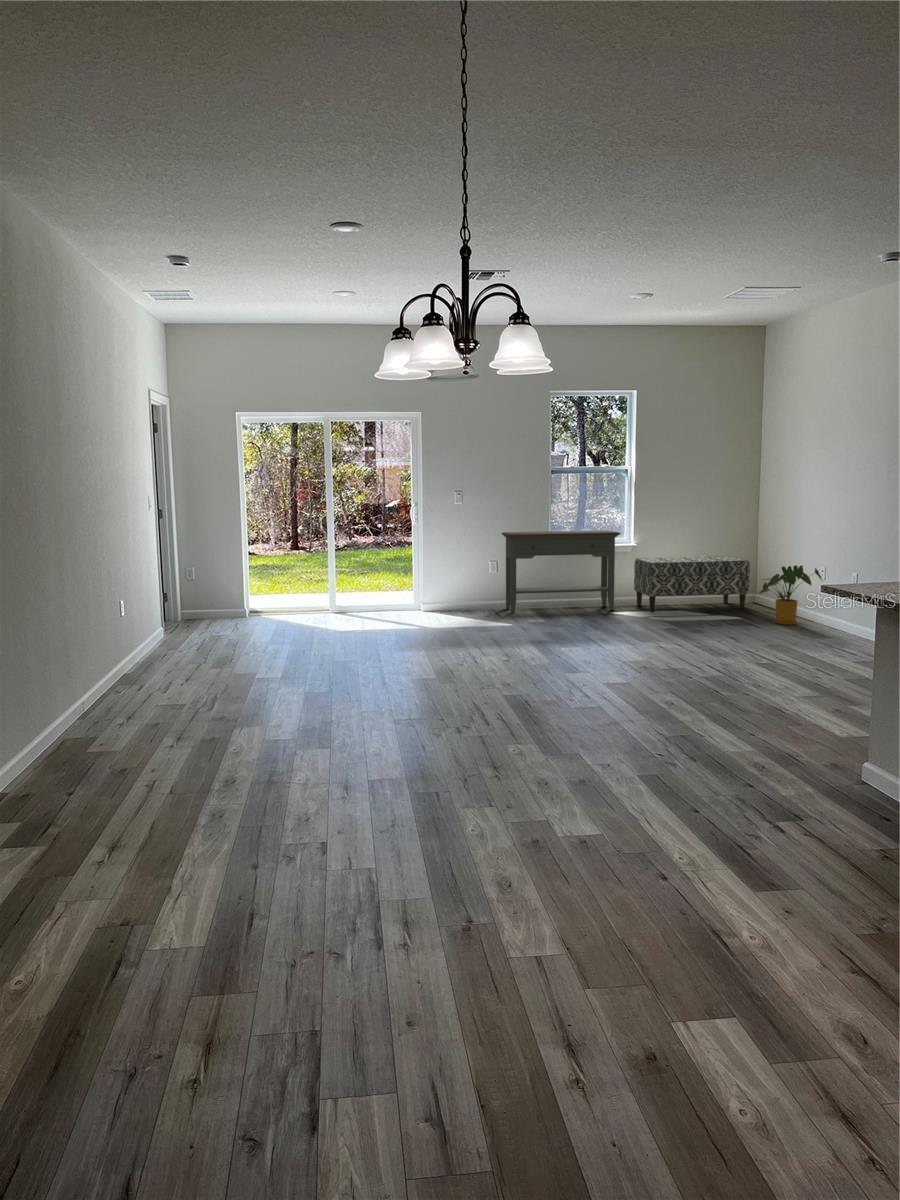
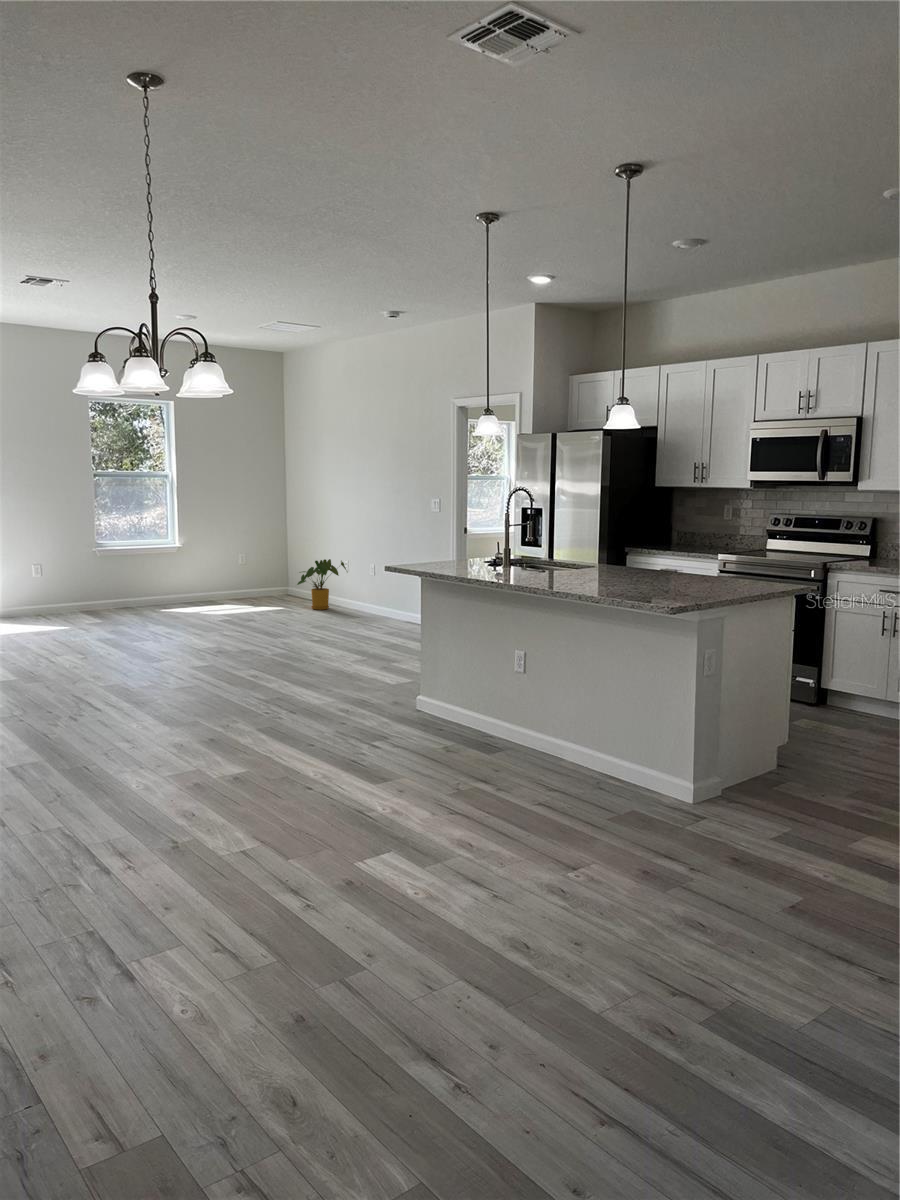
console table: present [502,530,620,613] -> none [45,532,169,616]
bench: present [634,556,750,612] -> none [181,554,285,606]

